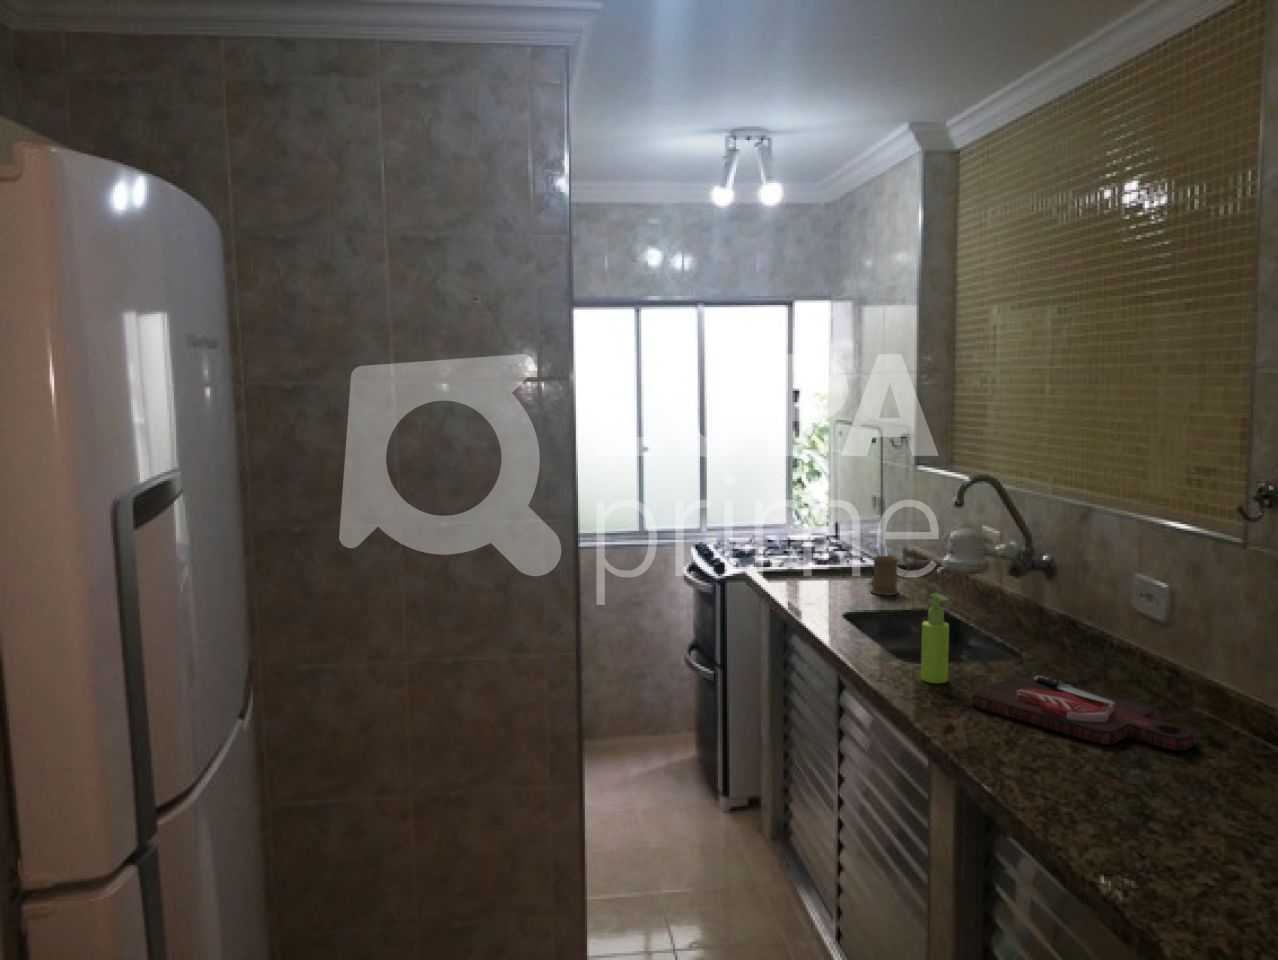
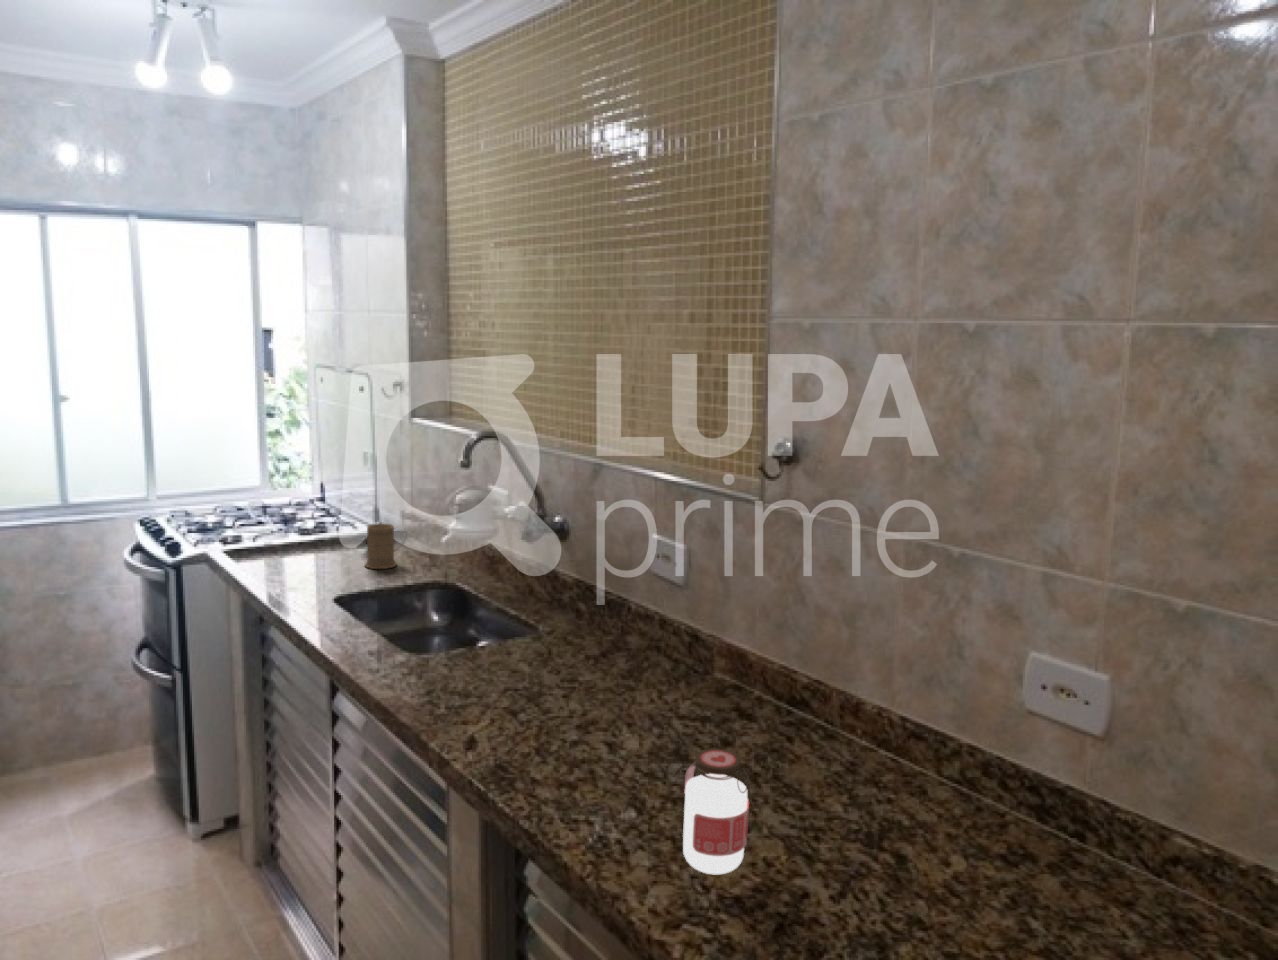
soap dispenser: present [921,593,949,683] -> none [428,576,458,678]
cutting board: present [972,674,1196,751] -> none [486,653,704,727]
jar: none [1145,753,1222,873] -> present [683,749,752,875]

